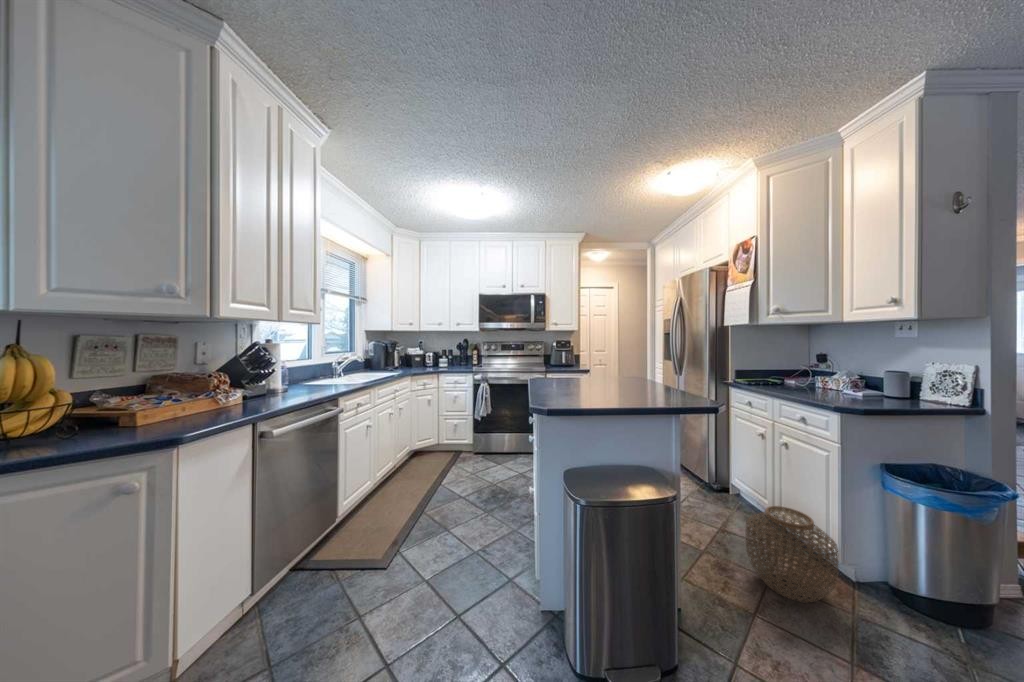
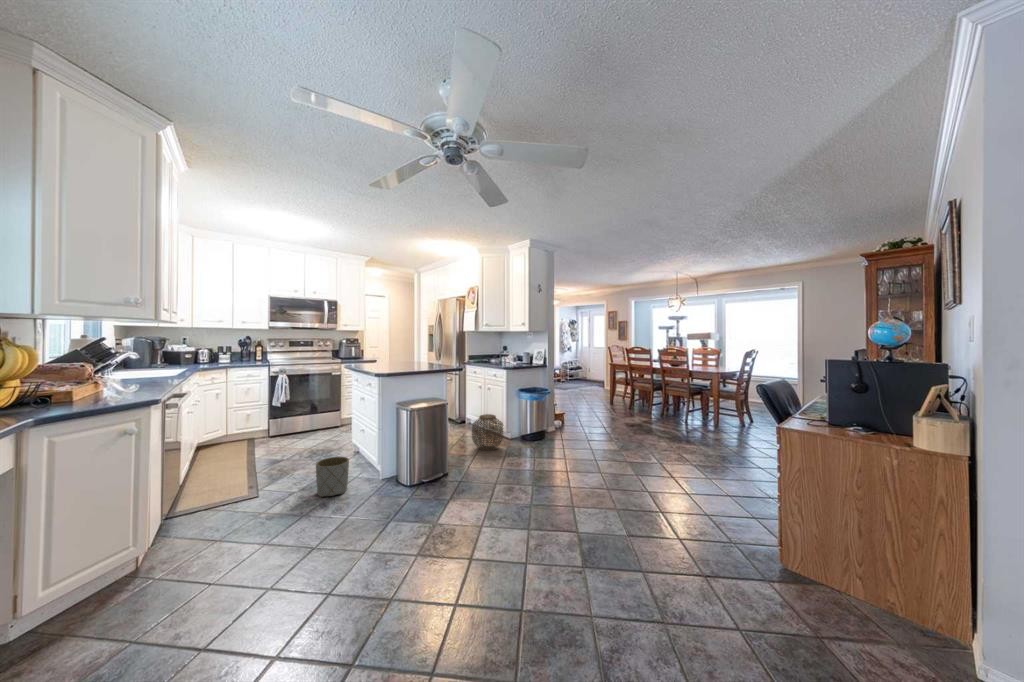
planter: none [437,539,487,622] -> present [316,457,349,497]

